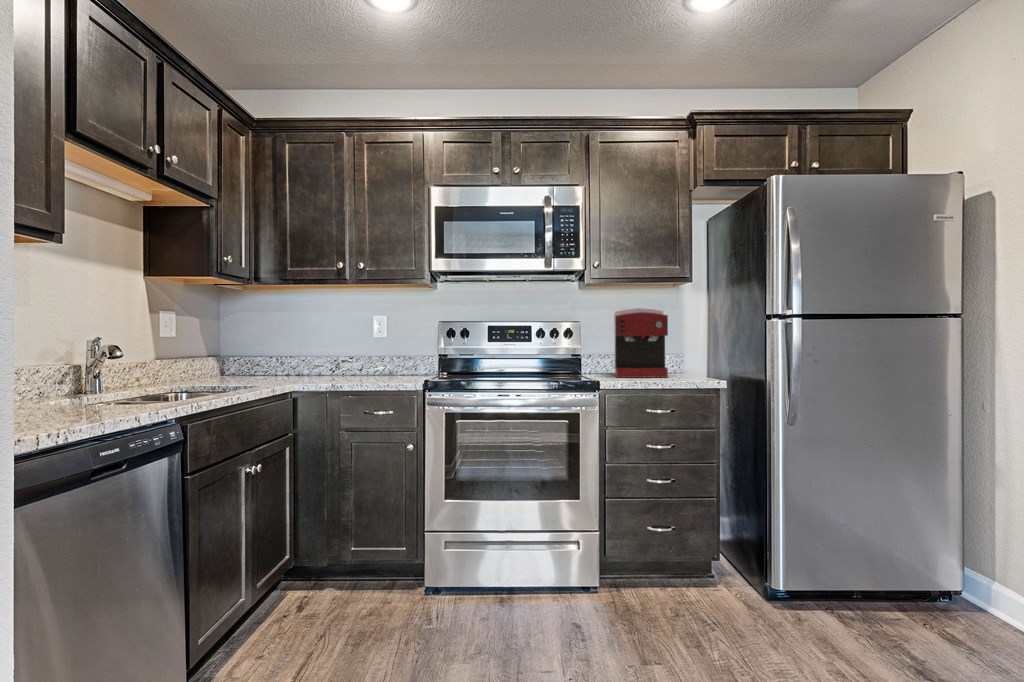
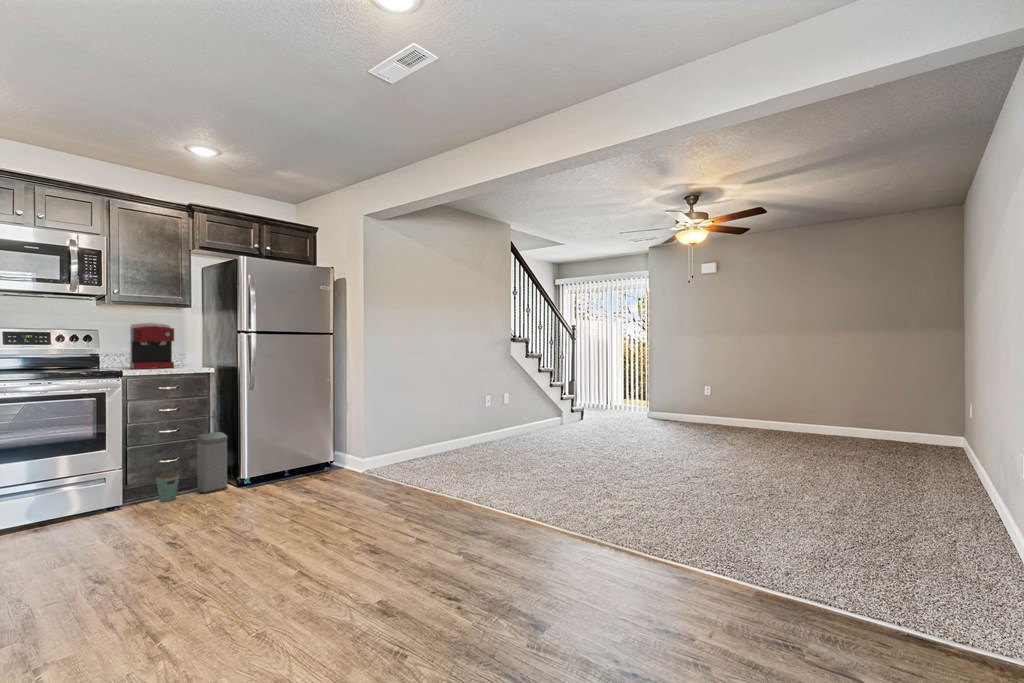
trash can: none [642,493,749,601] -> present [156,432,228,502]

